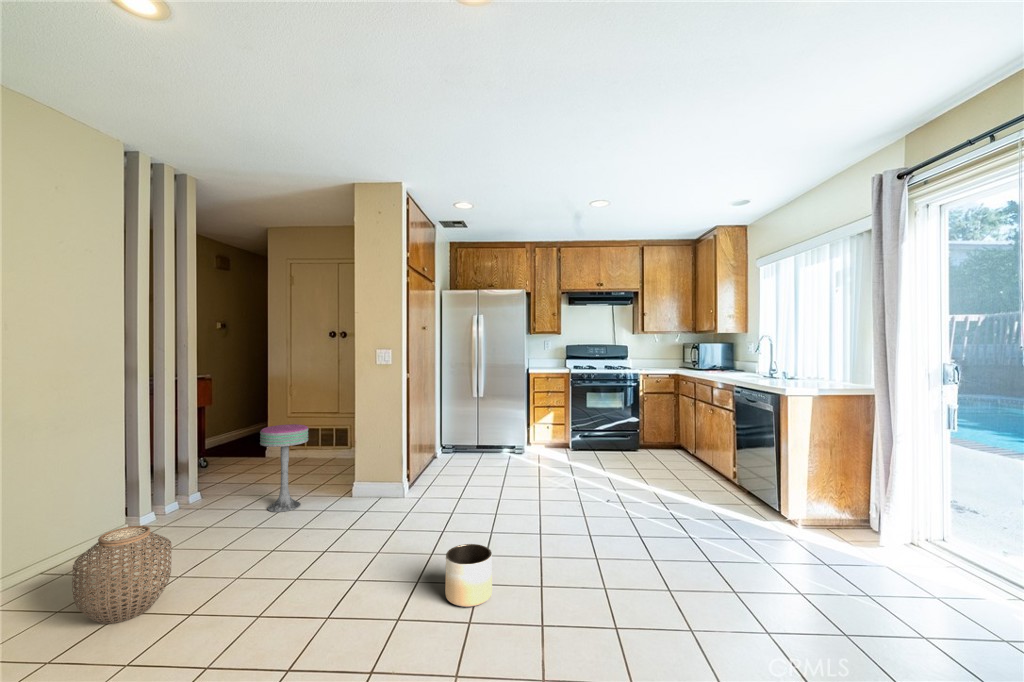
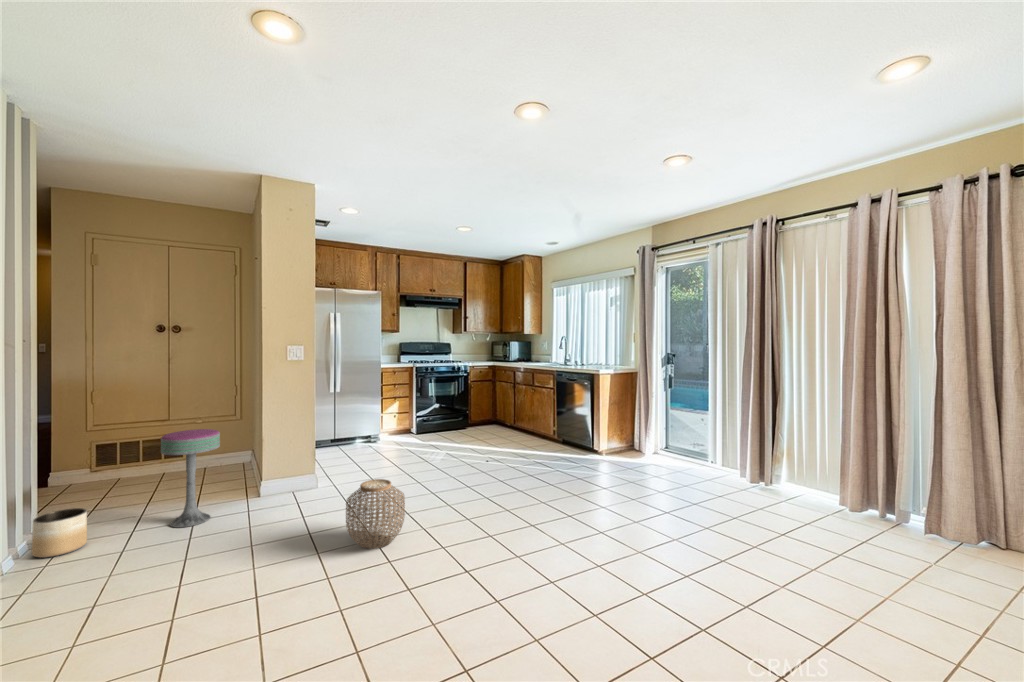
woven basket: present [72,526,171,624] -> present [346,479,405,549]
planter: present [445,544,492,607] -> present [32,508,87,558]

